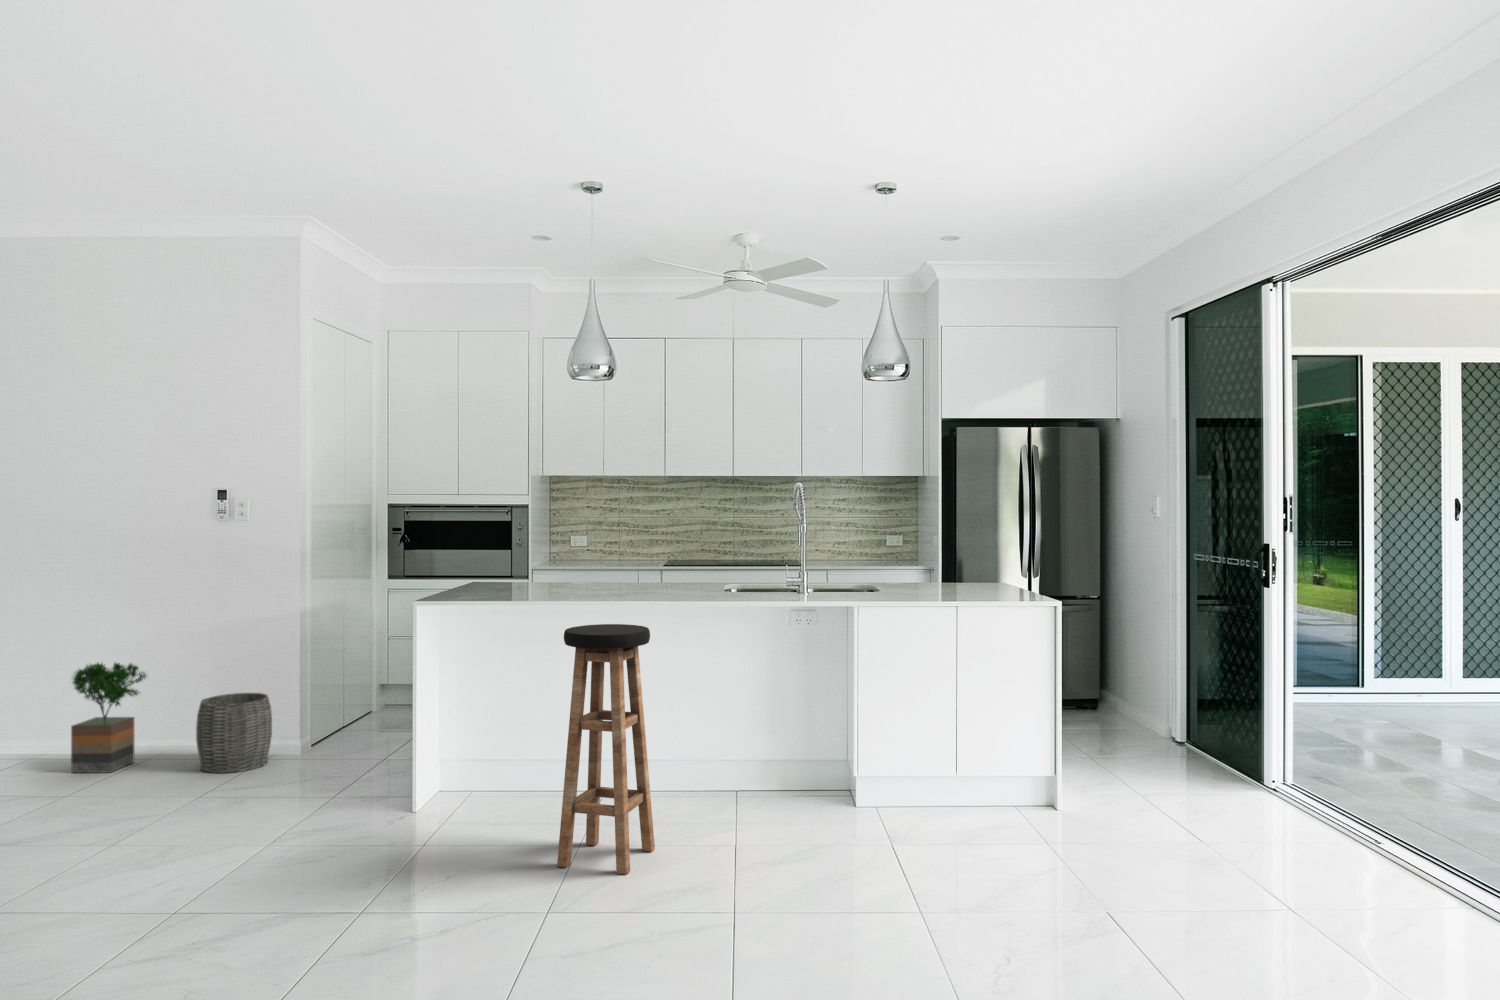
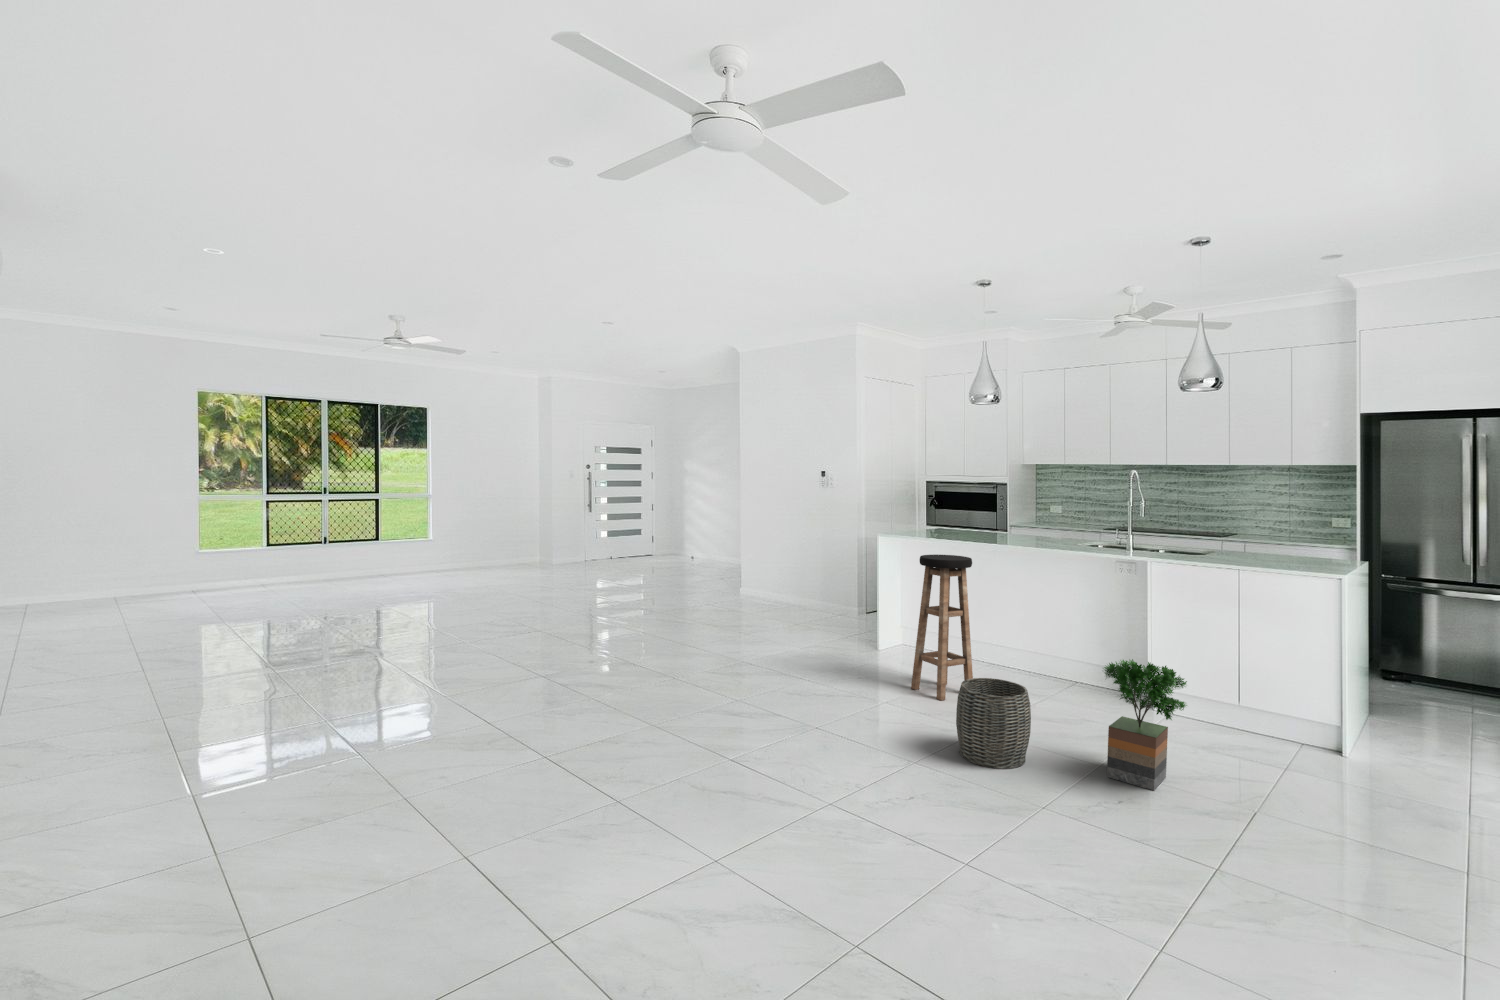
potted tree: present [71,663,146,773] -> present [1104,659,1187,790]
woven basket: present [196,693,272,773] -> present [956,678,1031,769]

